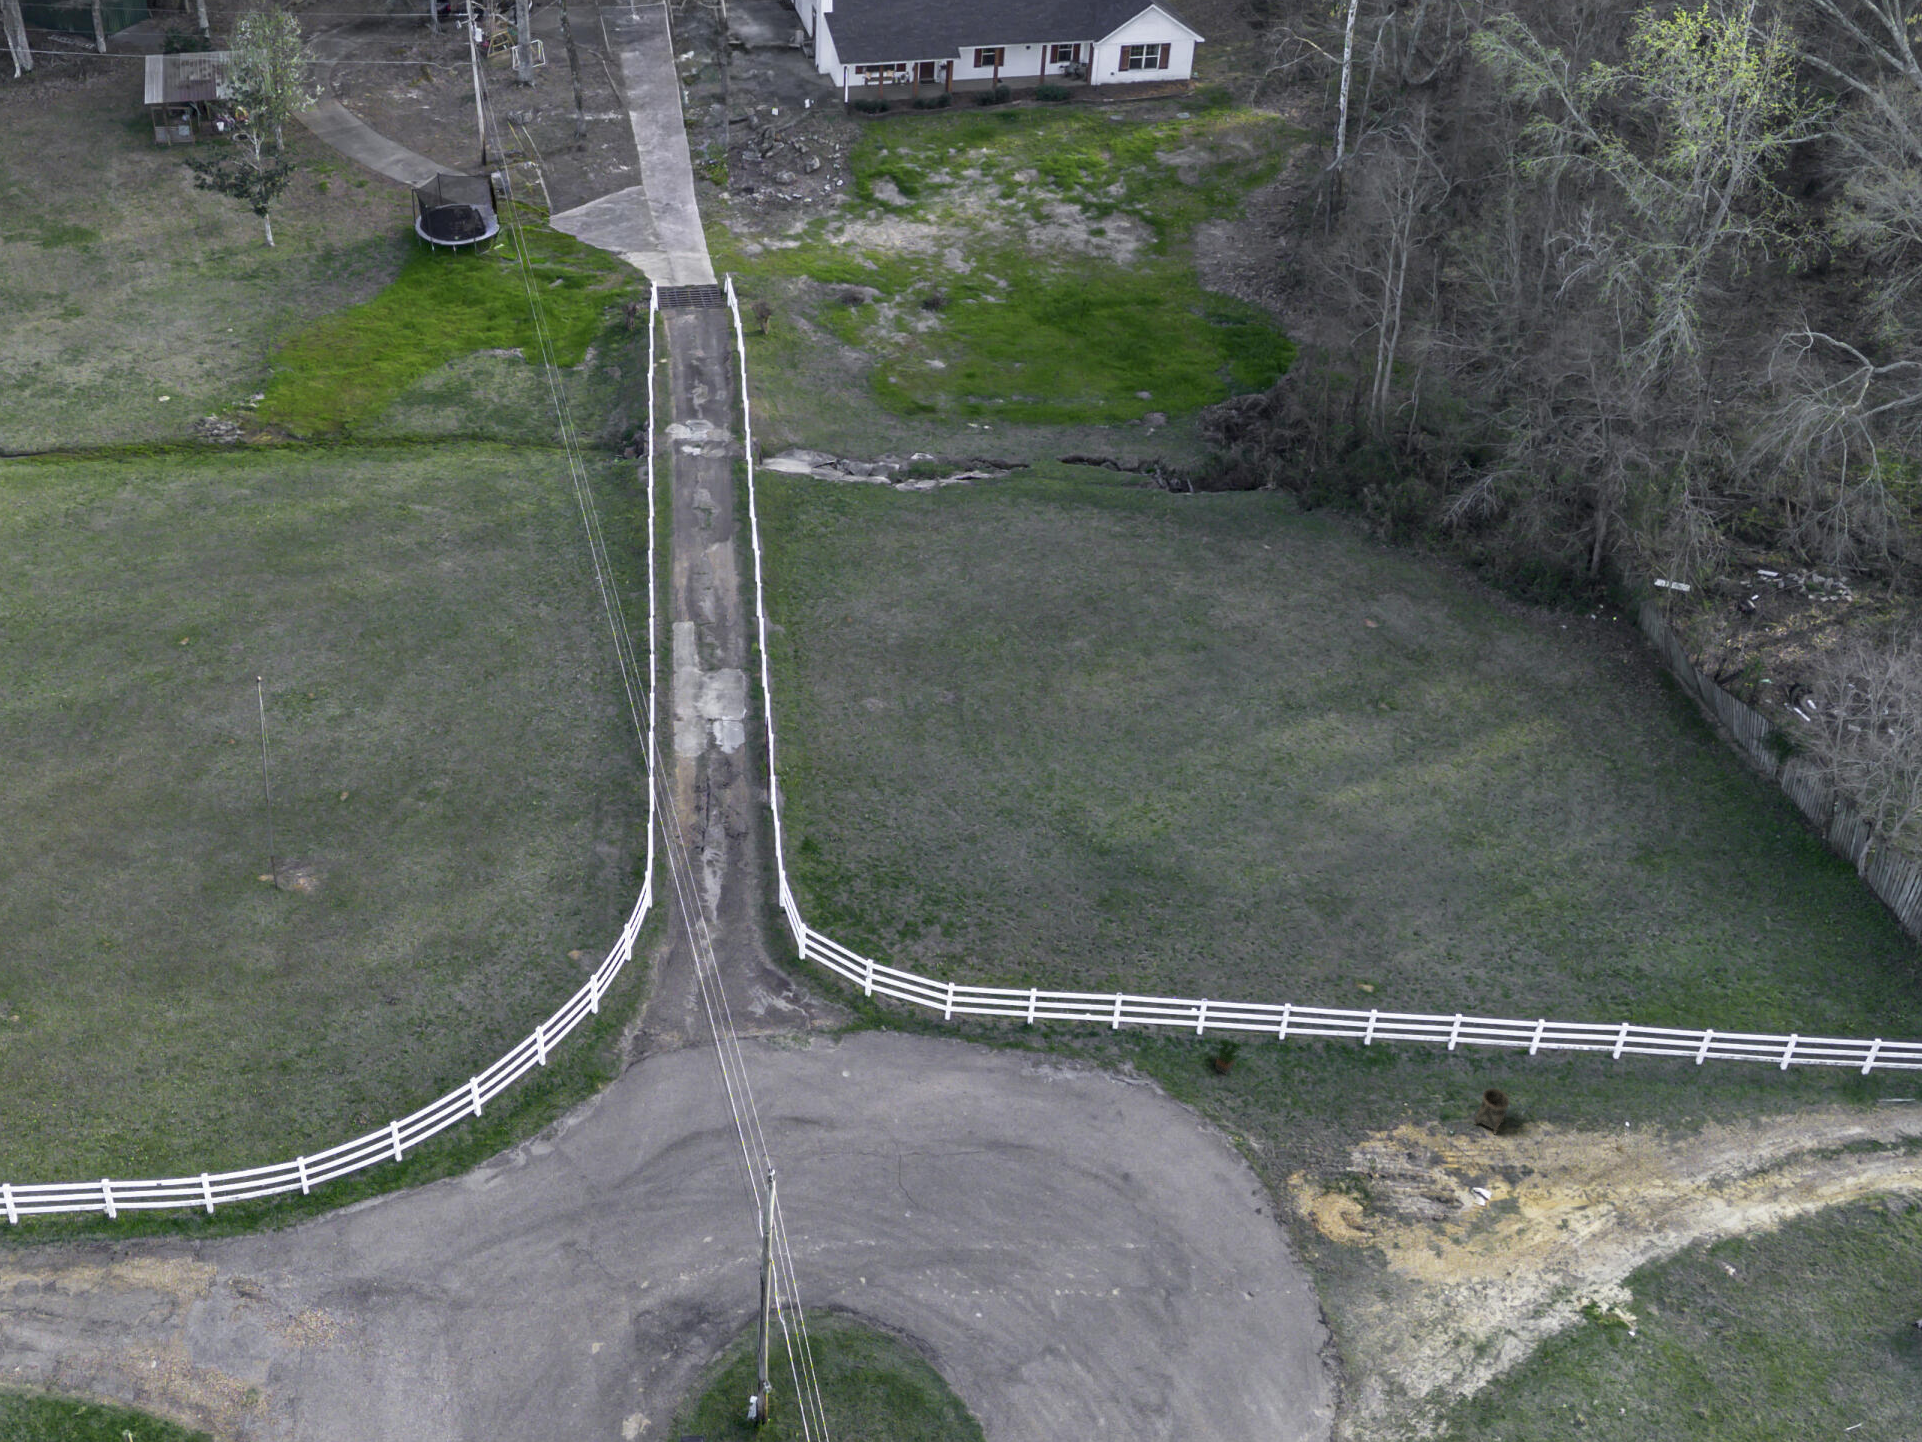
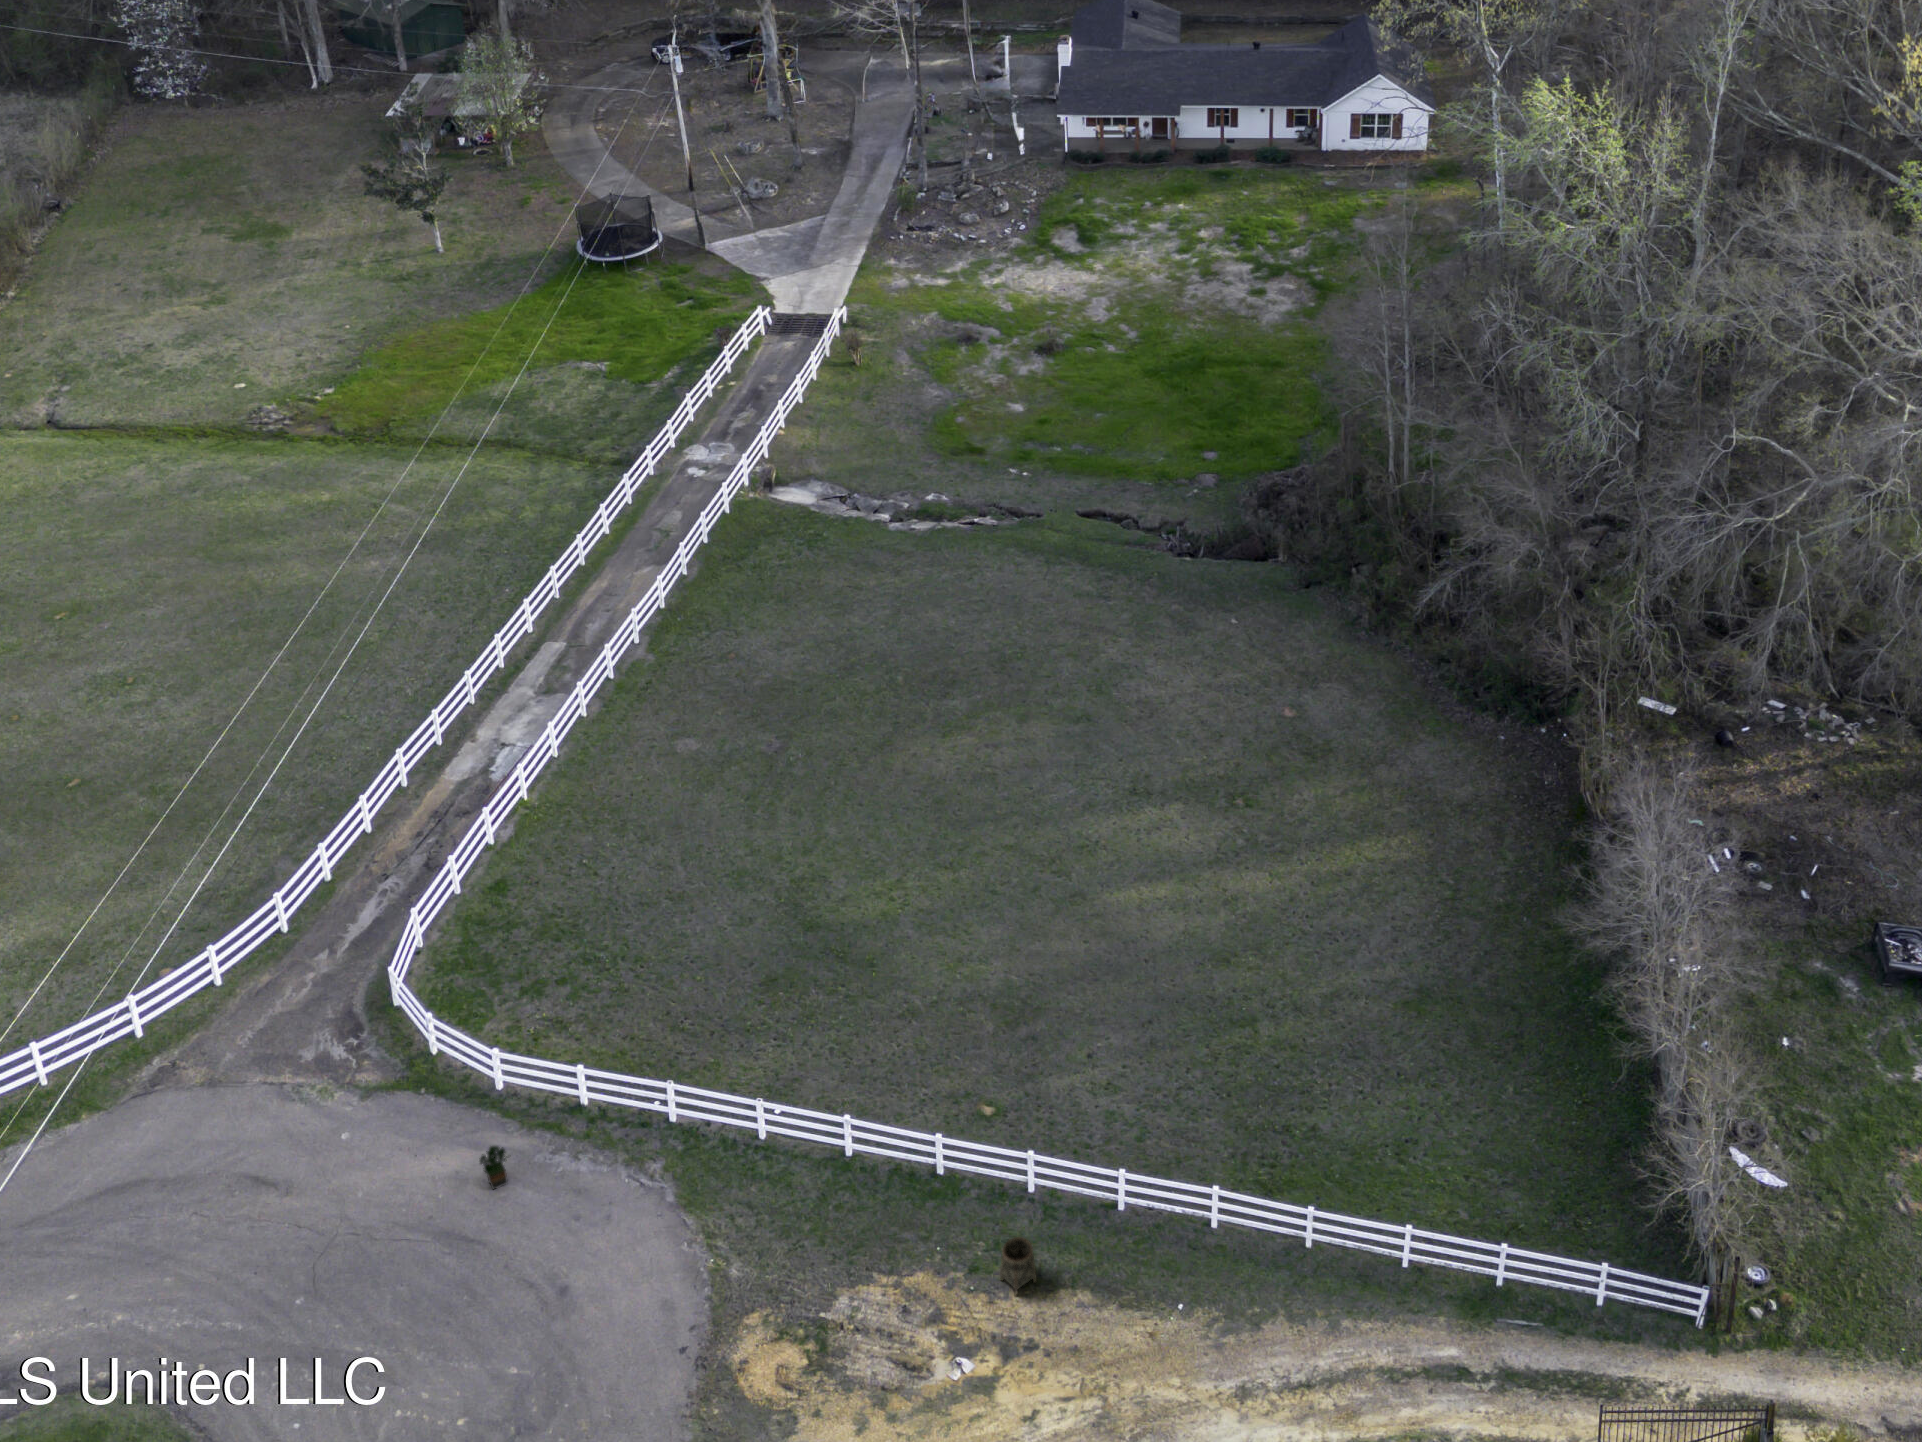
potted tree: present [1215,1039,1241,1074] -> present [480,1146,508,1189]

